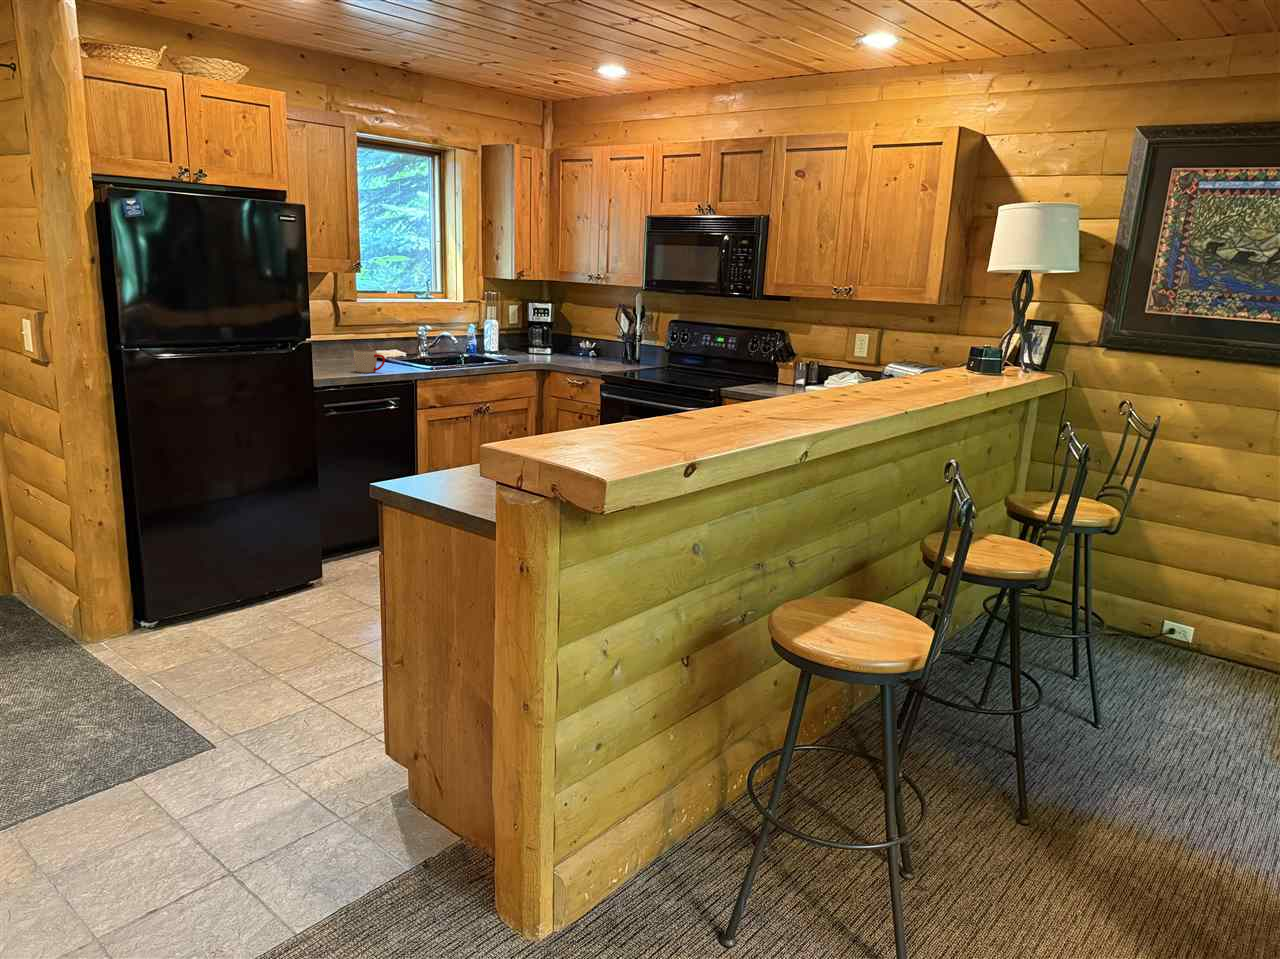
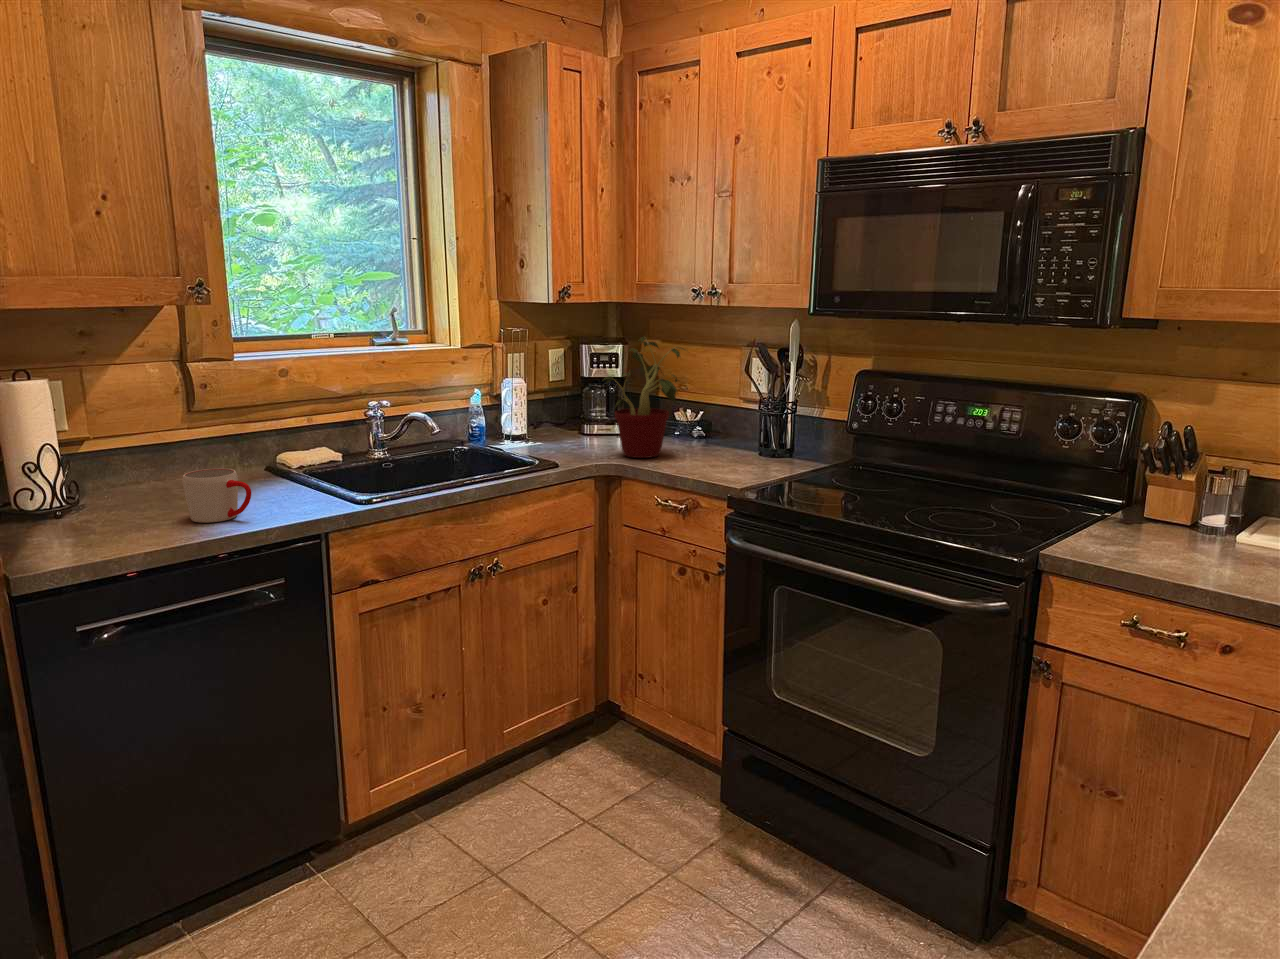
potted plant: none [541,299,586,362] -> present [604,337,683,458]

